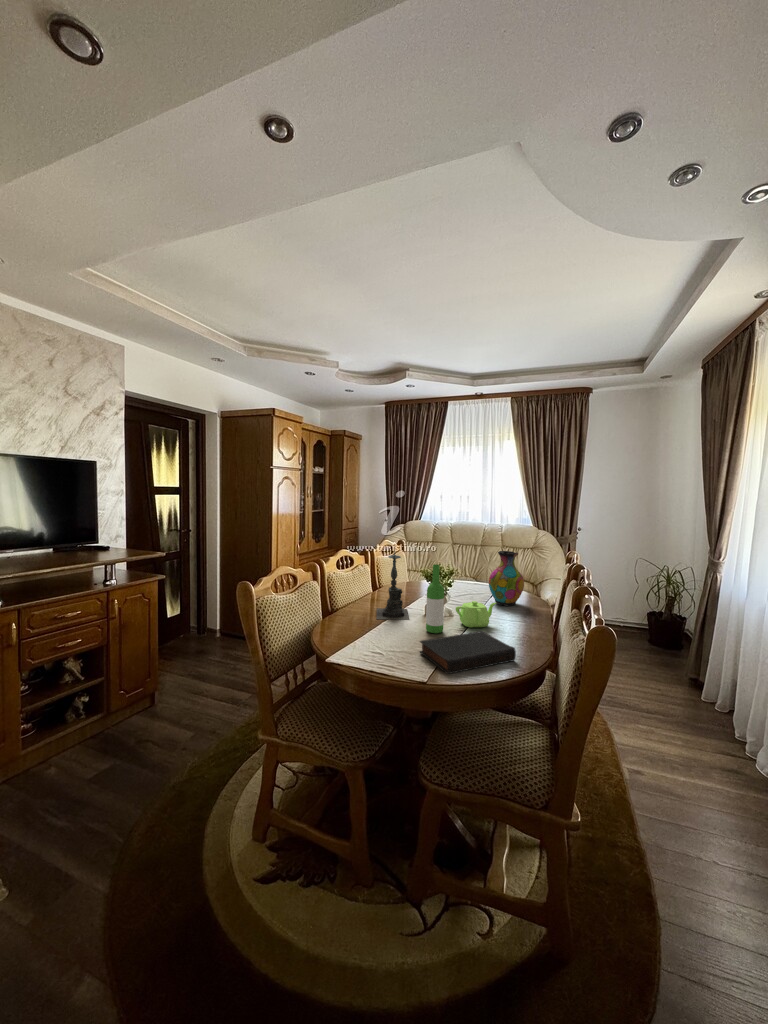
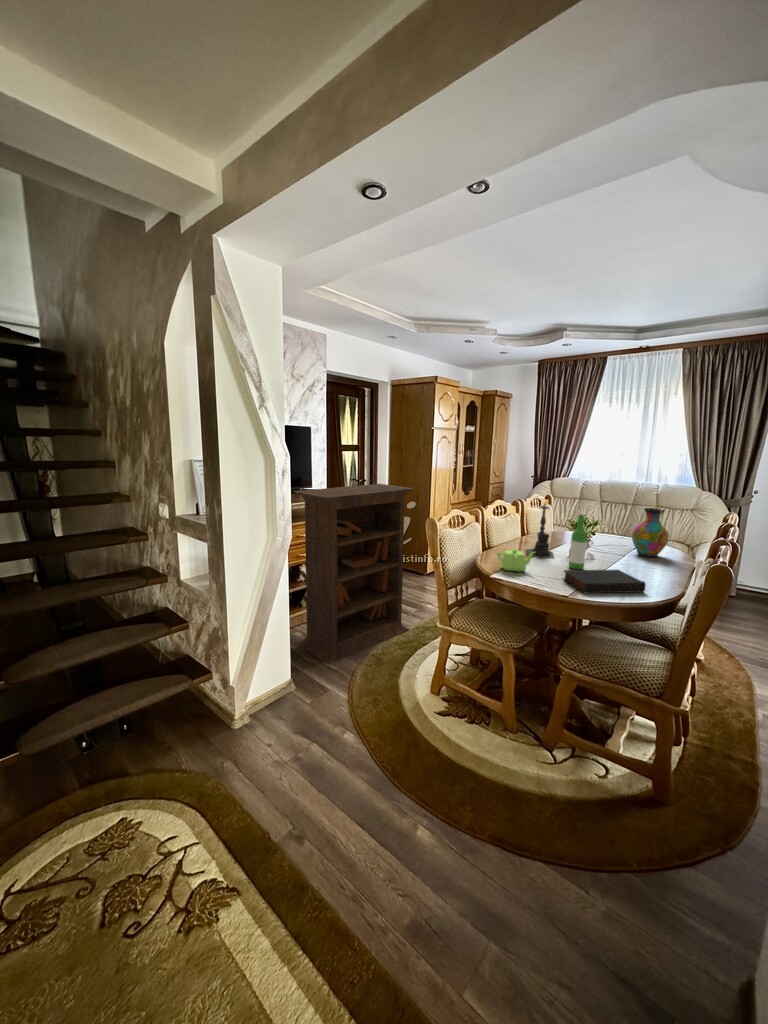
bookcase: none [32,535,236,825] -> present [294,484,413,664]
teapot: present [456,601,496,628] -> present [497,549,535,572]

